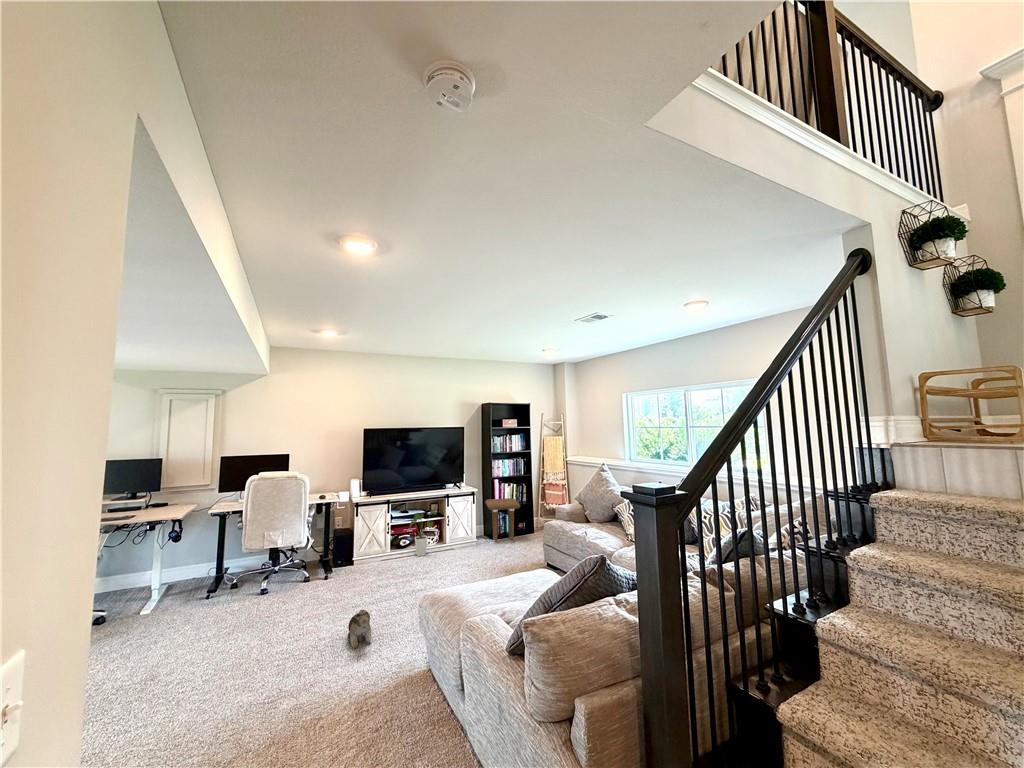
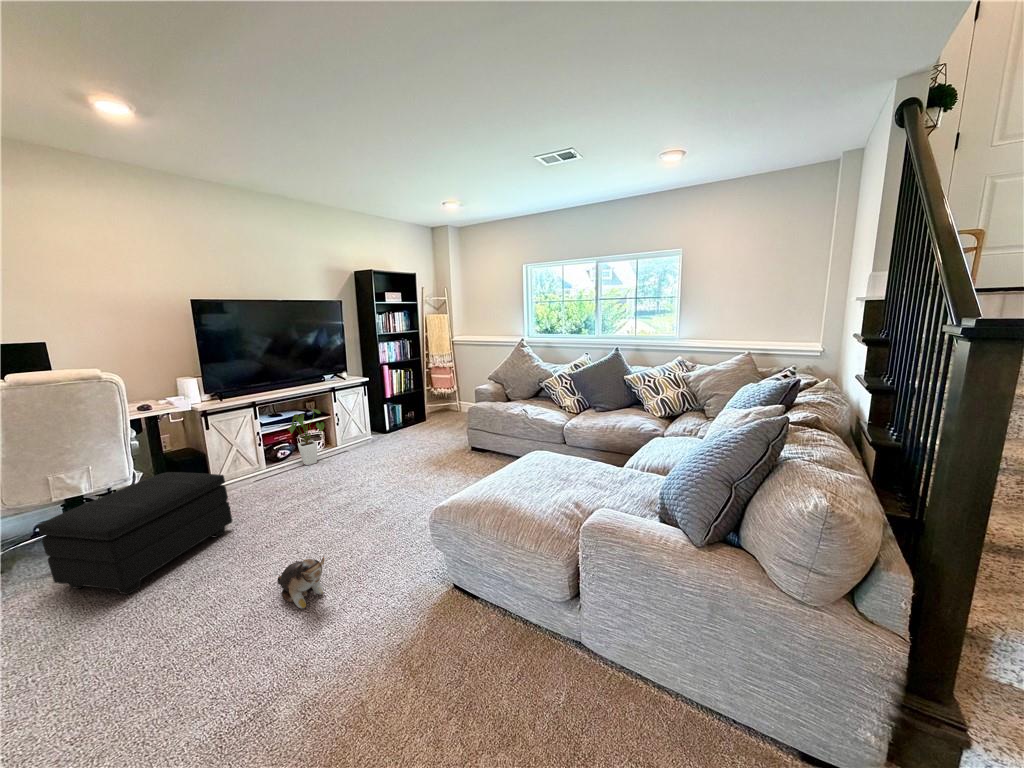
side table: present [485,498,520,543] -> none [374,385,421,435]
footstool: none [251,540,349,614] -> present [38,472,232,594]

